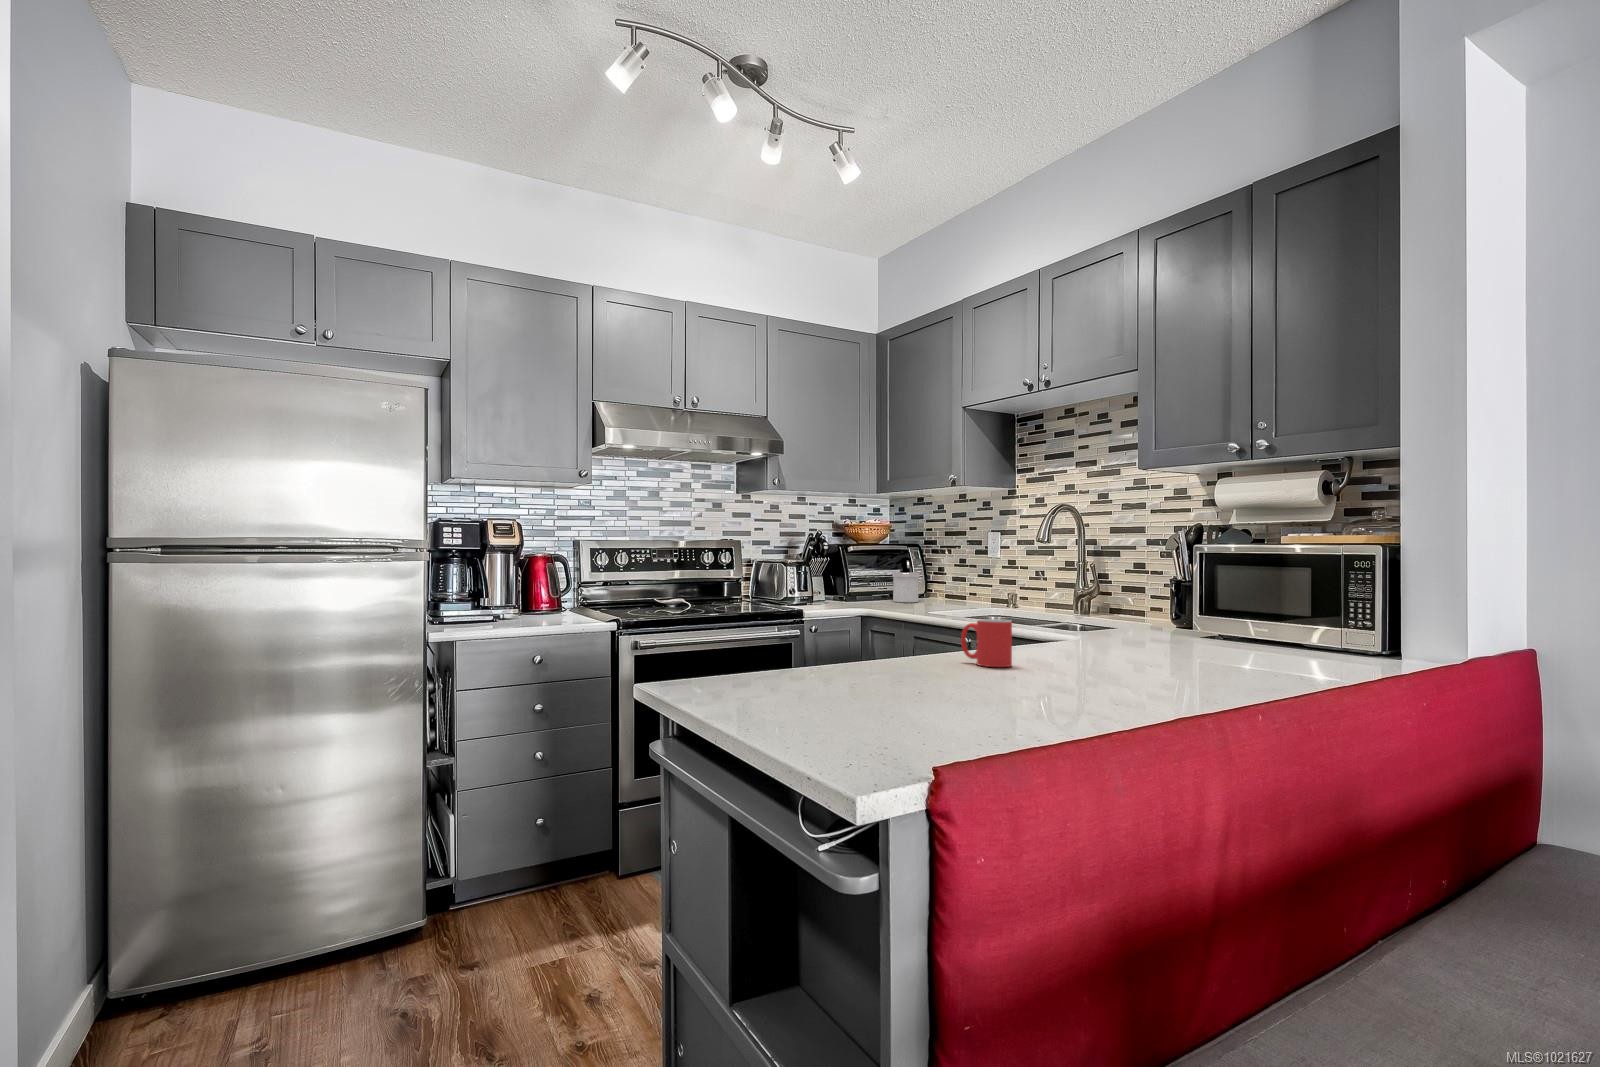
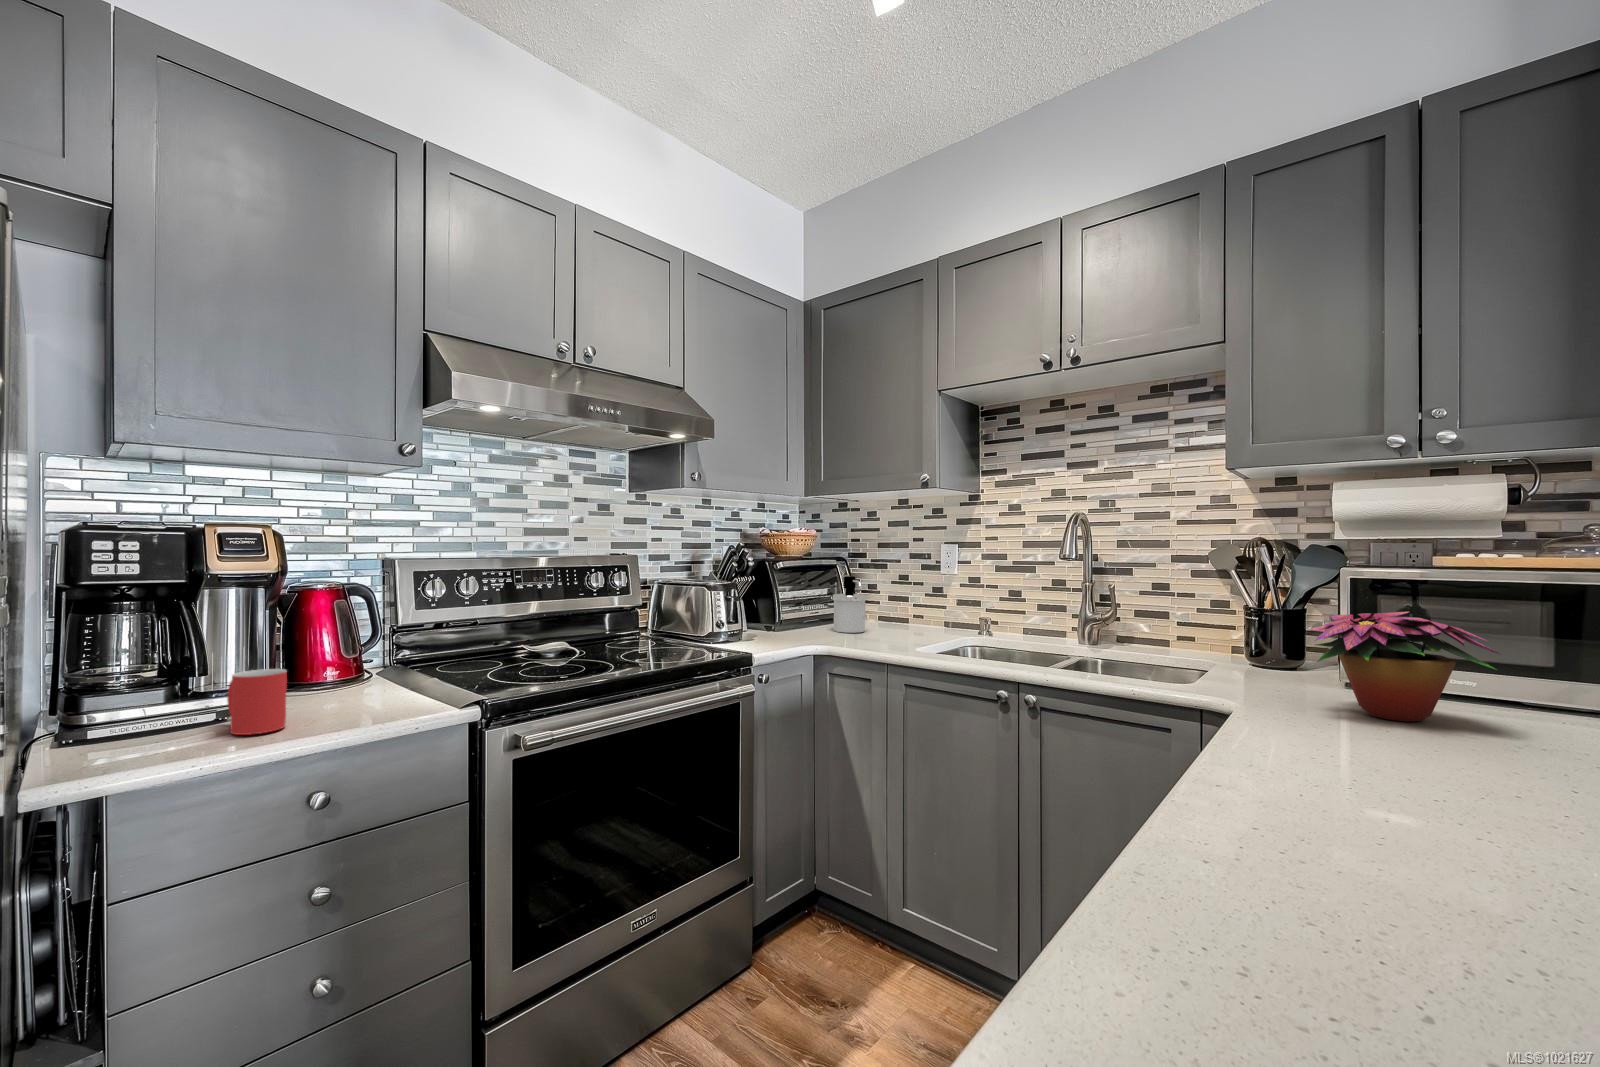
flower arrangement: none [1119,571,1237,646] -> present [1309,612,1499,722]
mug: present [961,619,1012,667] -> present [227,669,287,735]

